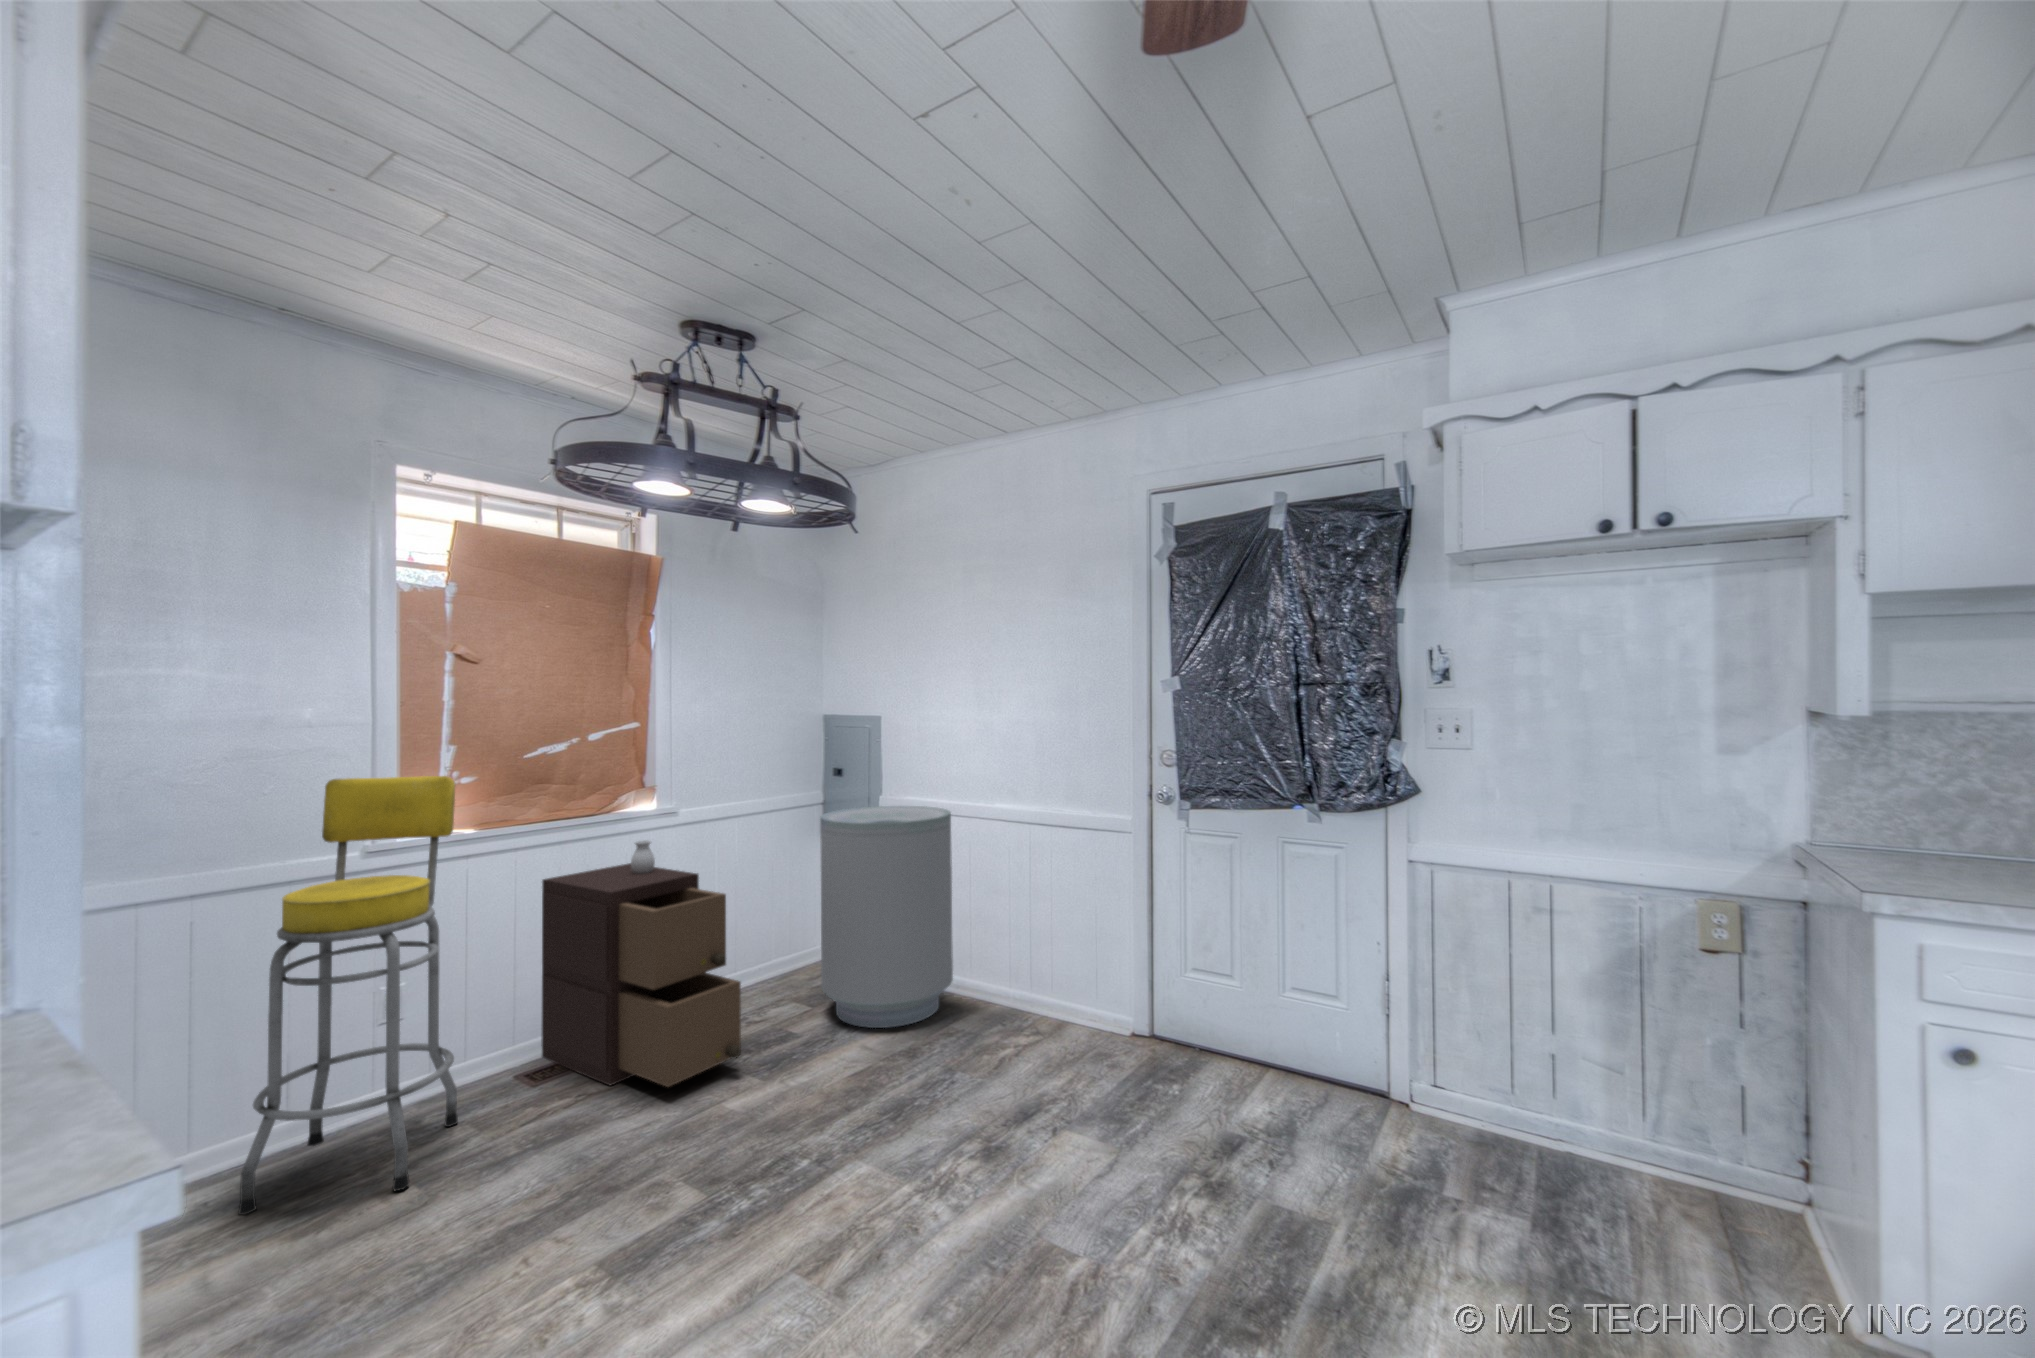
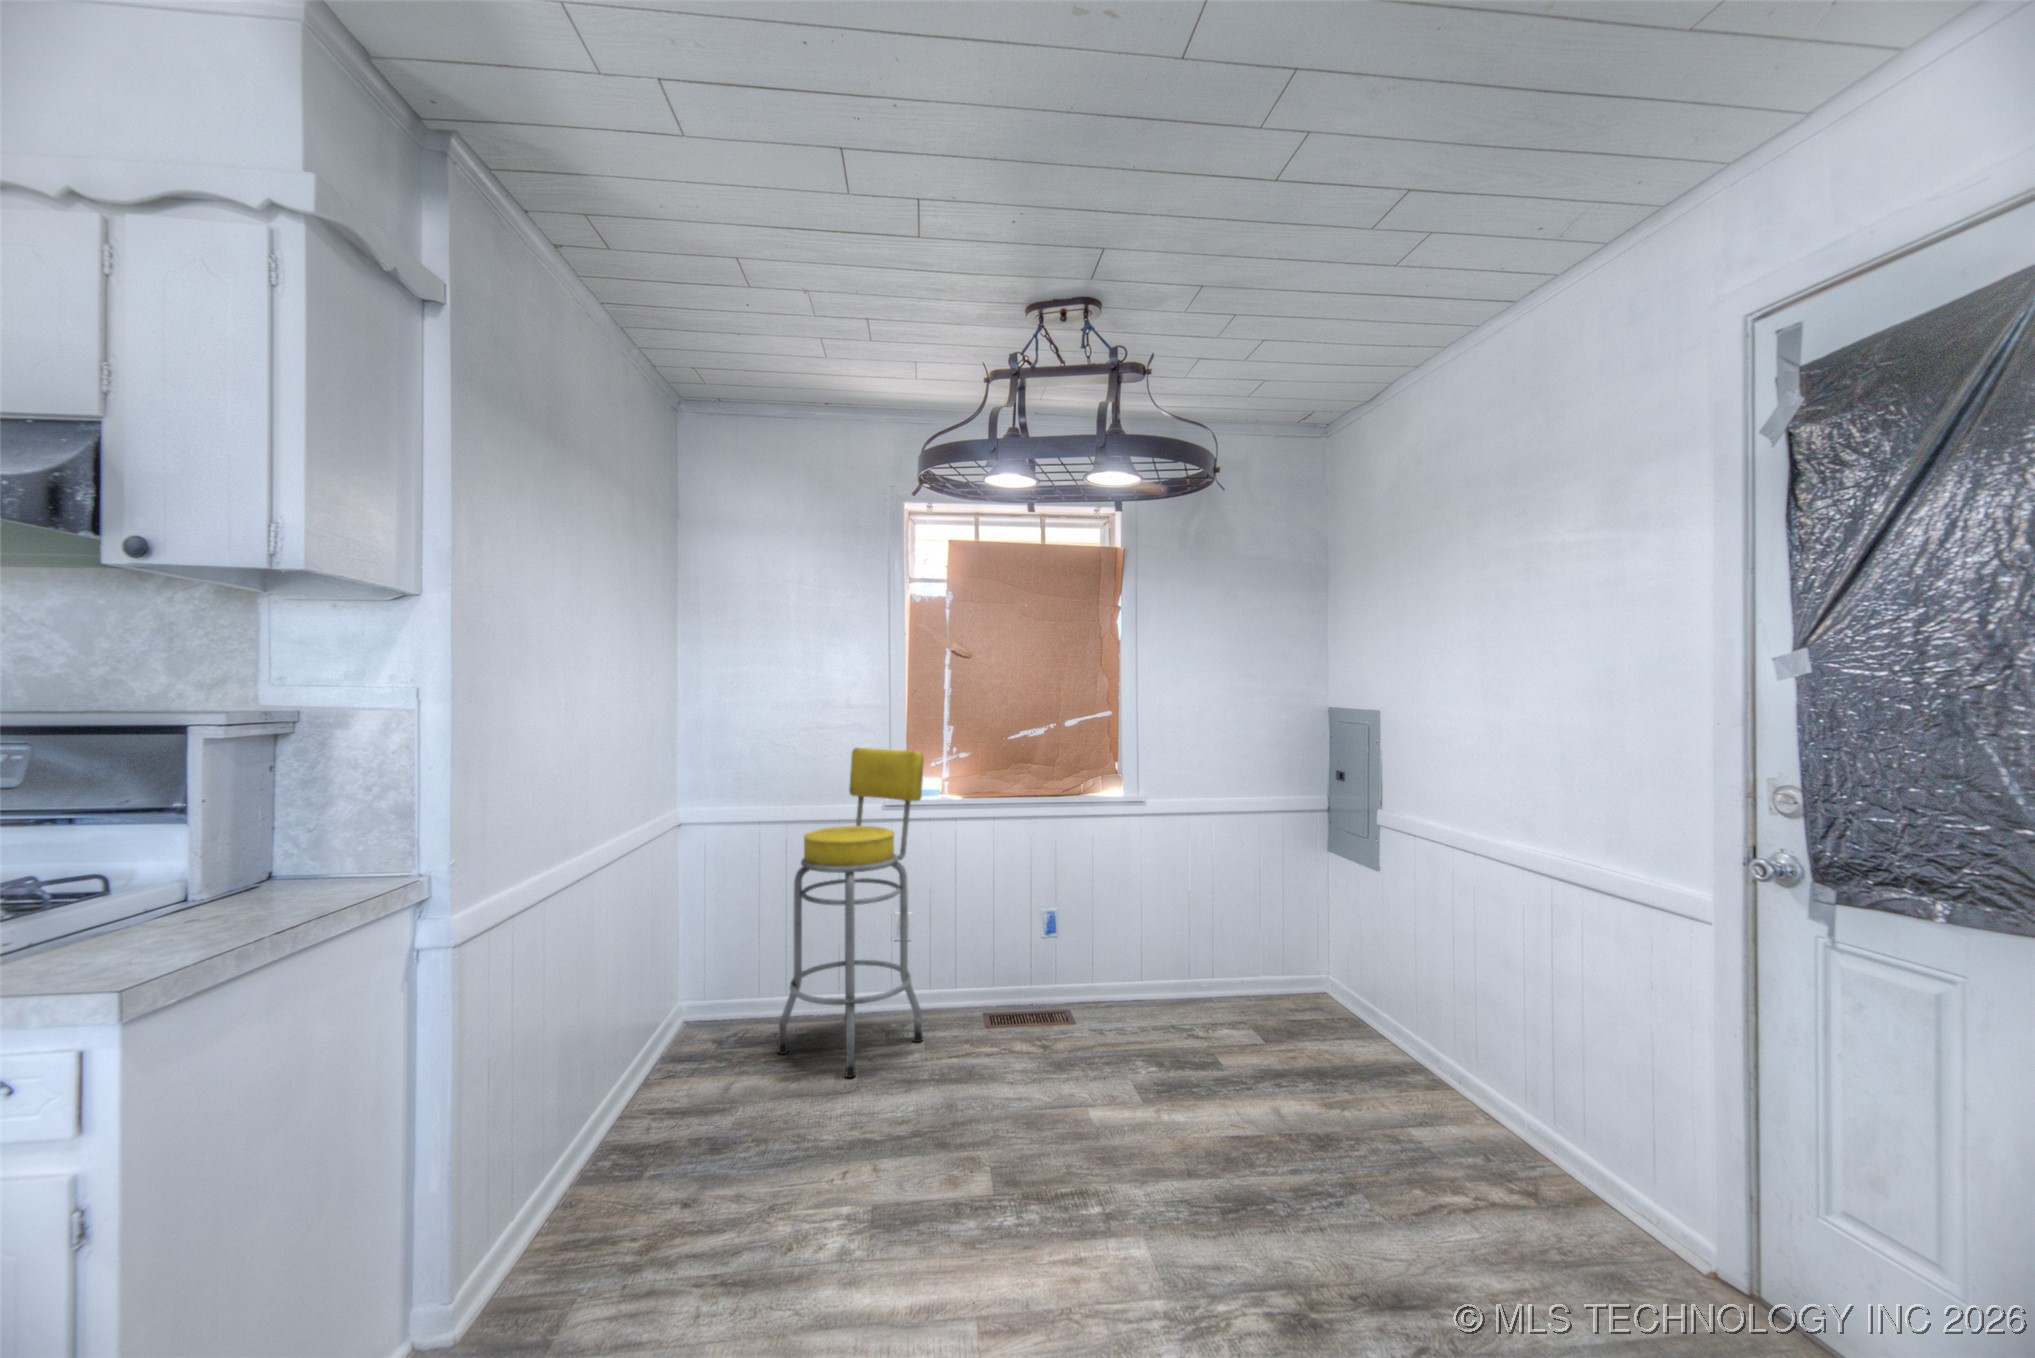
trash can: present [820,806,953,1028] -> none [1266,822,1445,1111]
storage cabinet: present [541,840,741,1087] -> none [1015,826,1141,1075]

